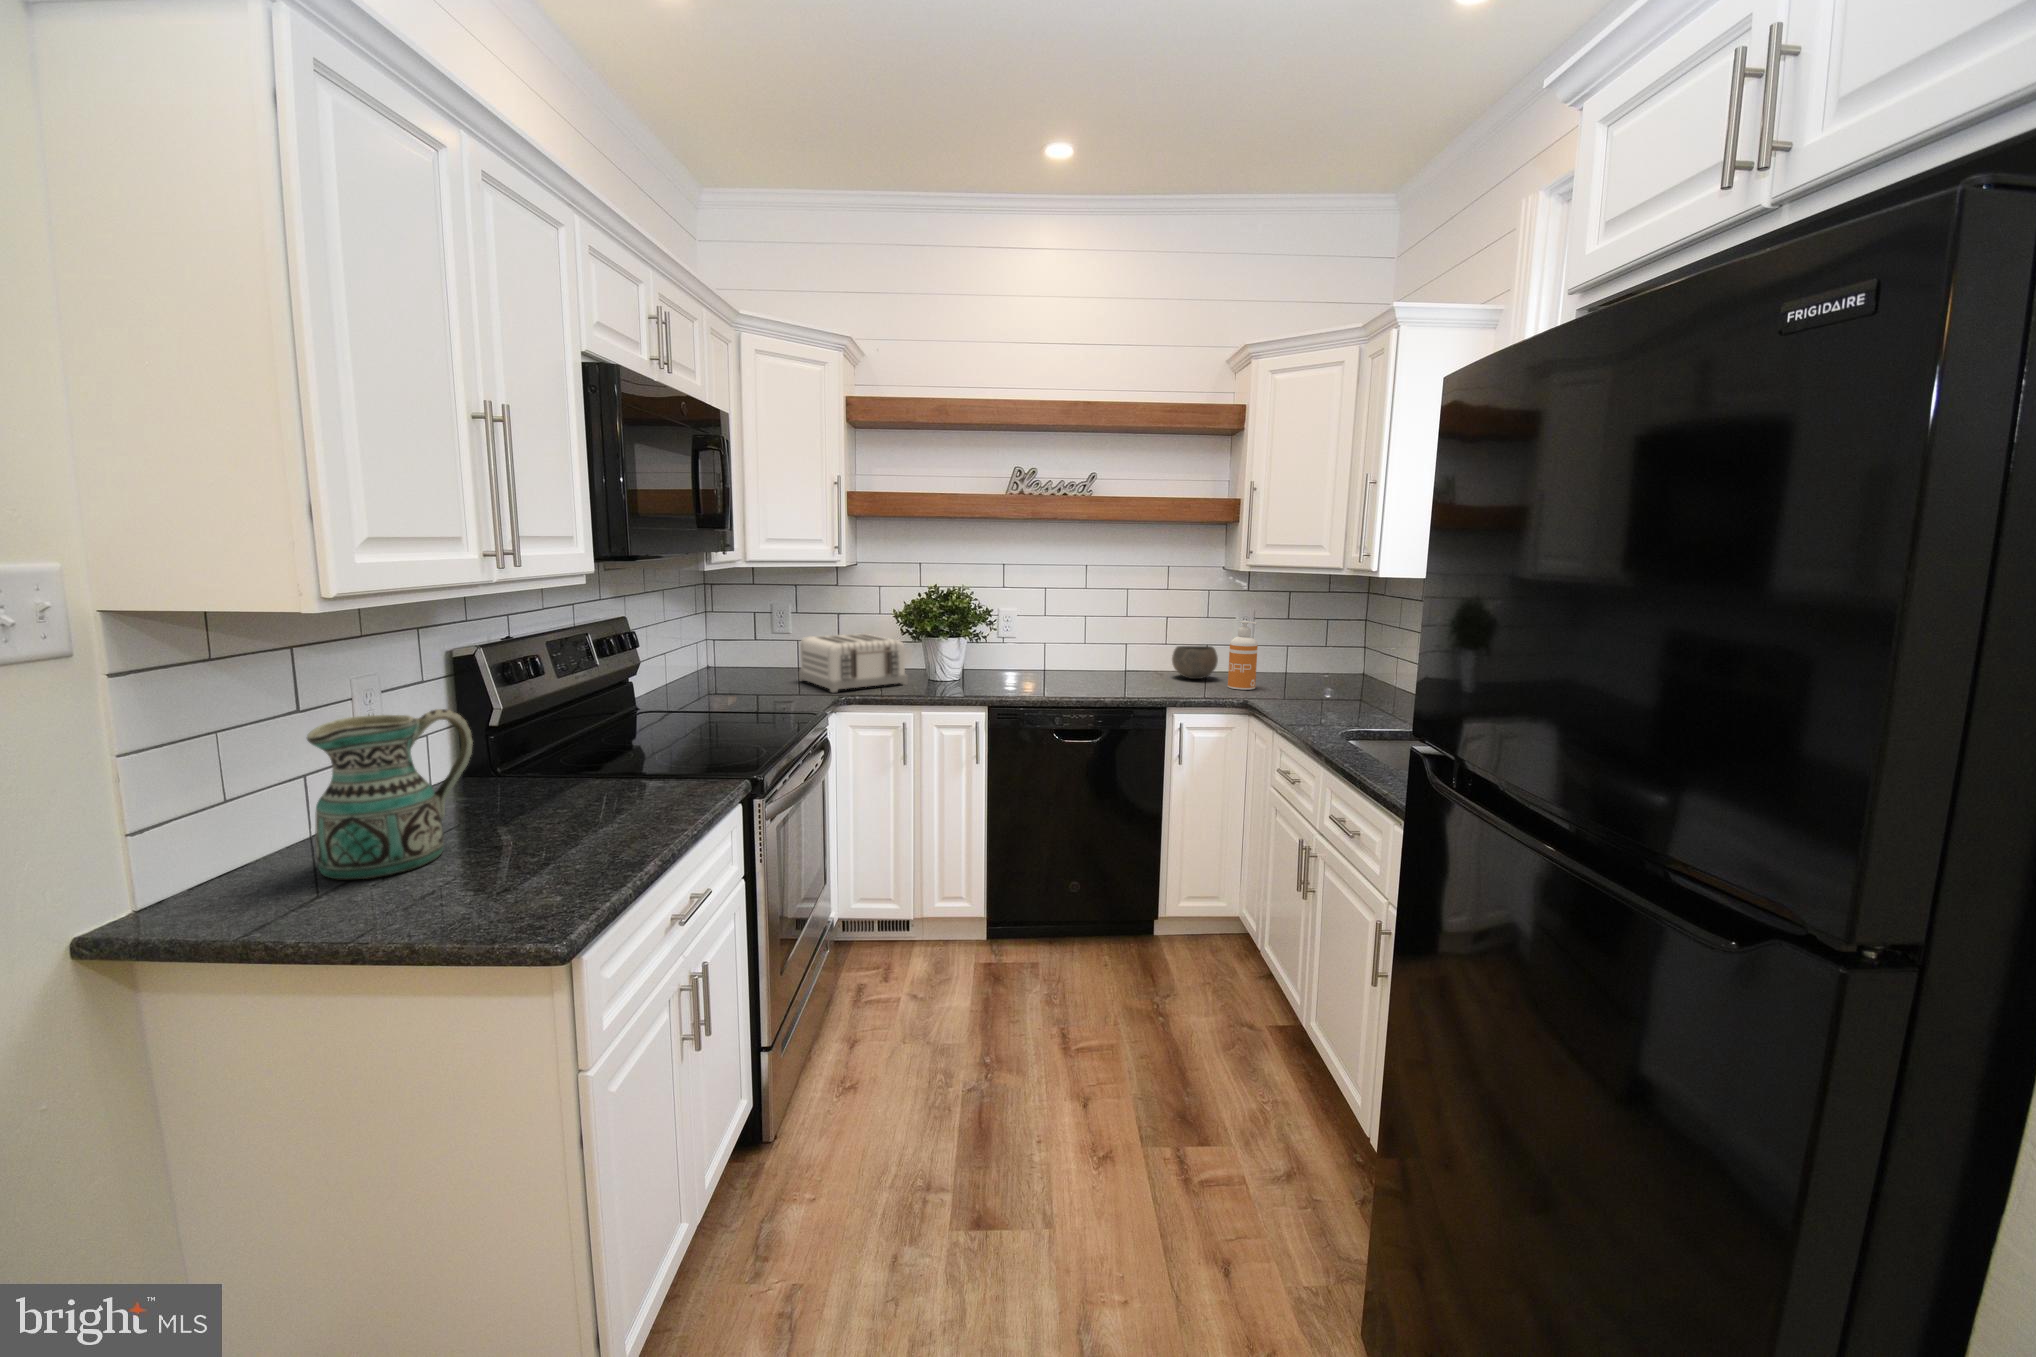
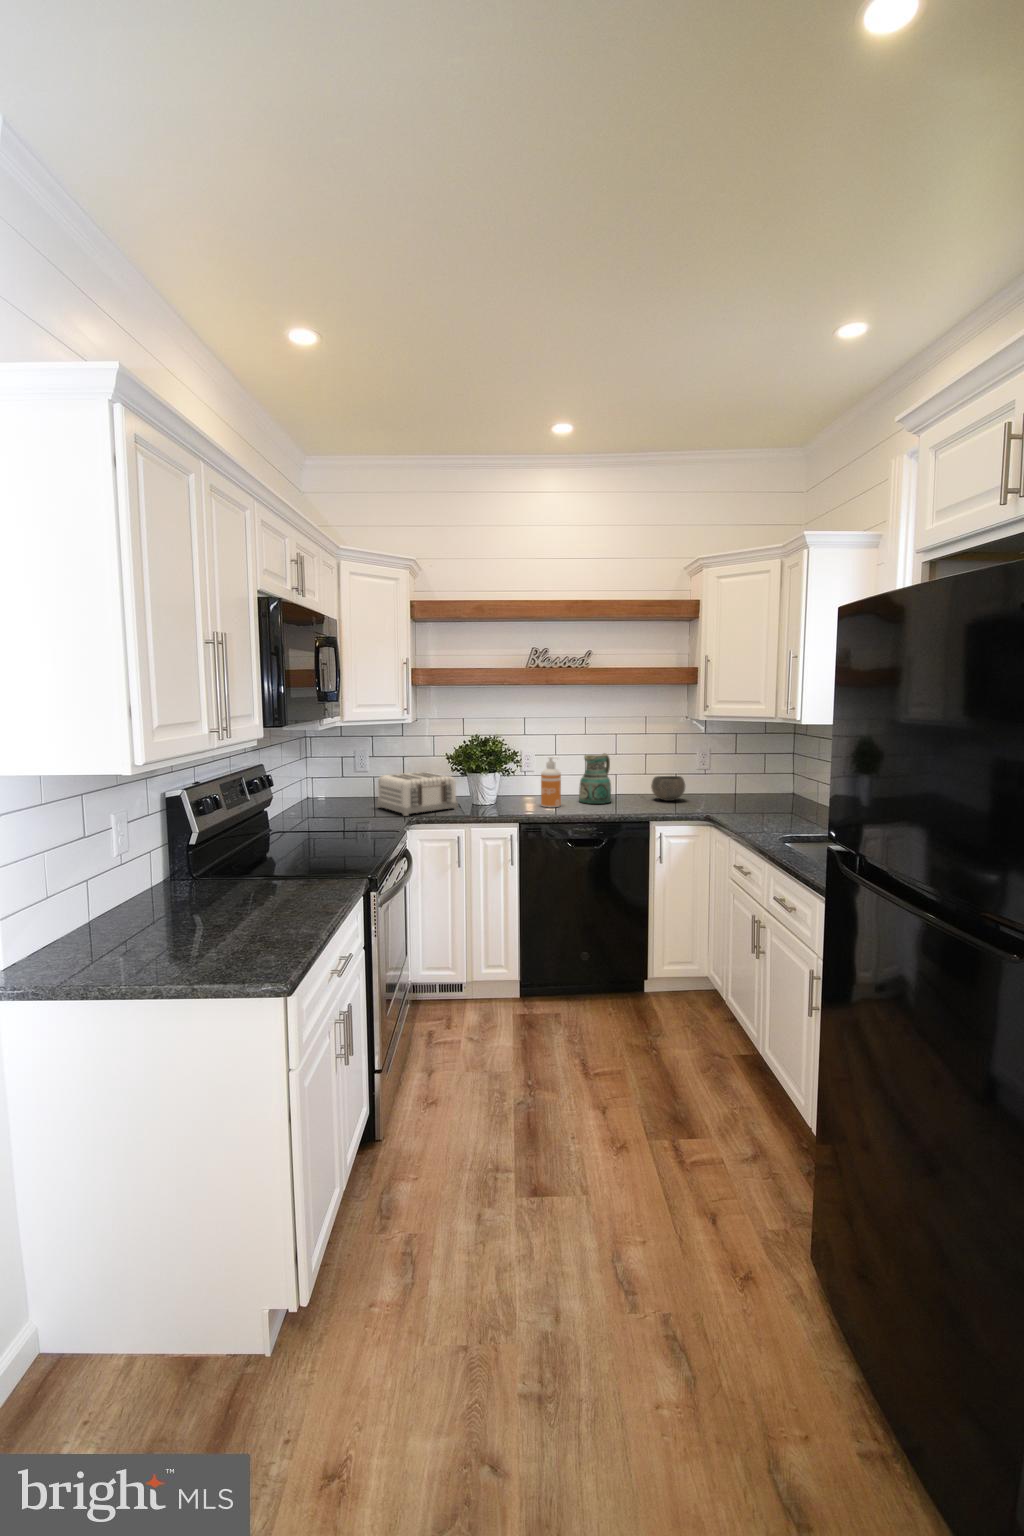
soap dispenser: present [1228,621,1258,690] -> present [541,757,561,807]
ceramic pitcher: present [307,709,473,879] -> present [579,753,611,804]

